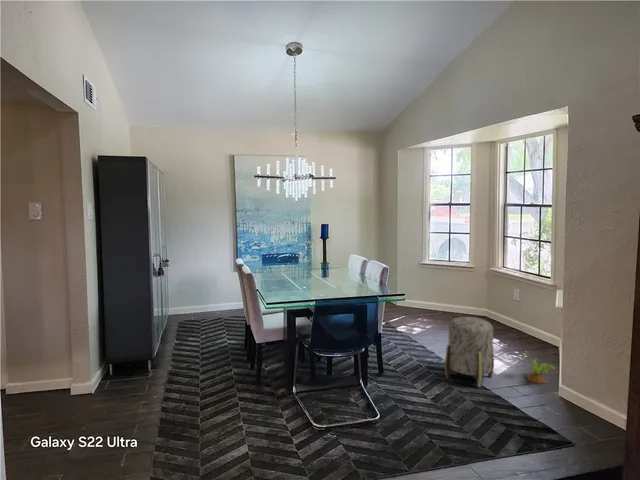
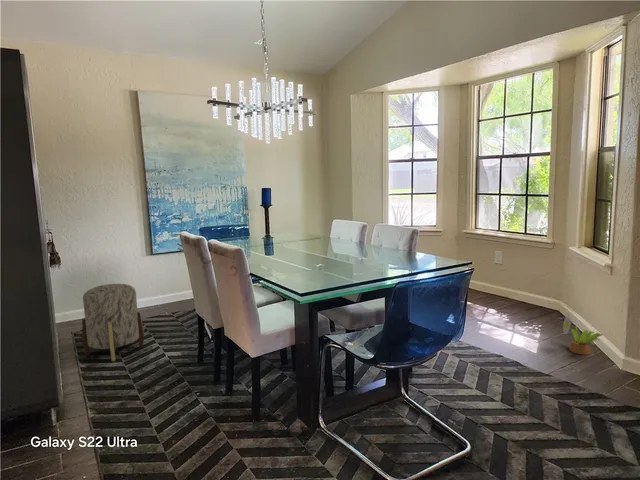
ottoman: present [445,317,494,387] -> present [82,284,144,361]

